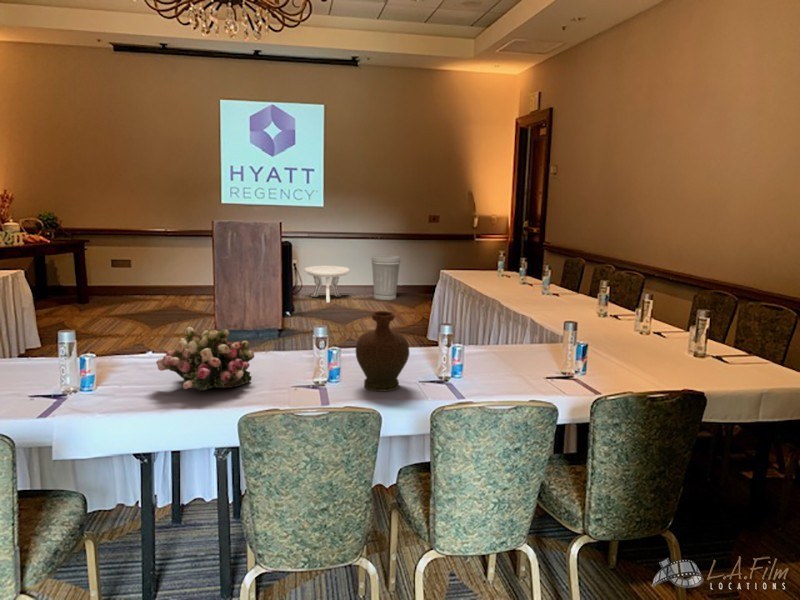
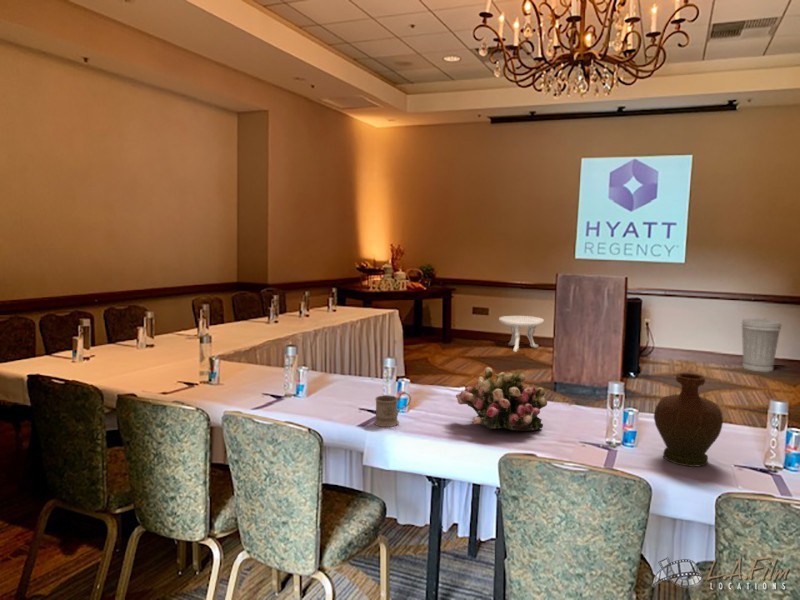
side table: present [305,266,349,303] -> present [499,316,544,352]
mug: none [57,367,103,411] -> present [374,391,411,427]

